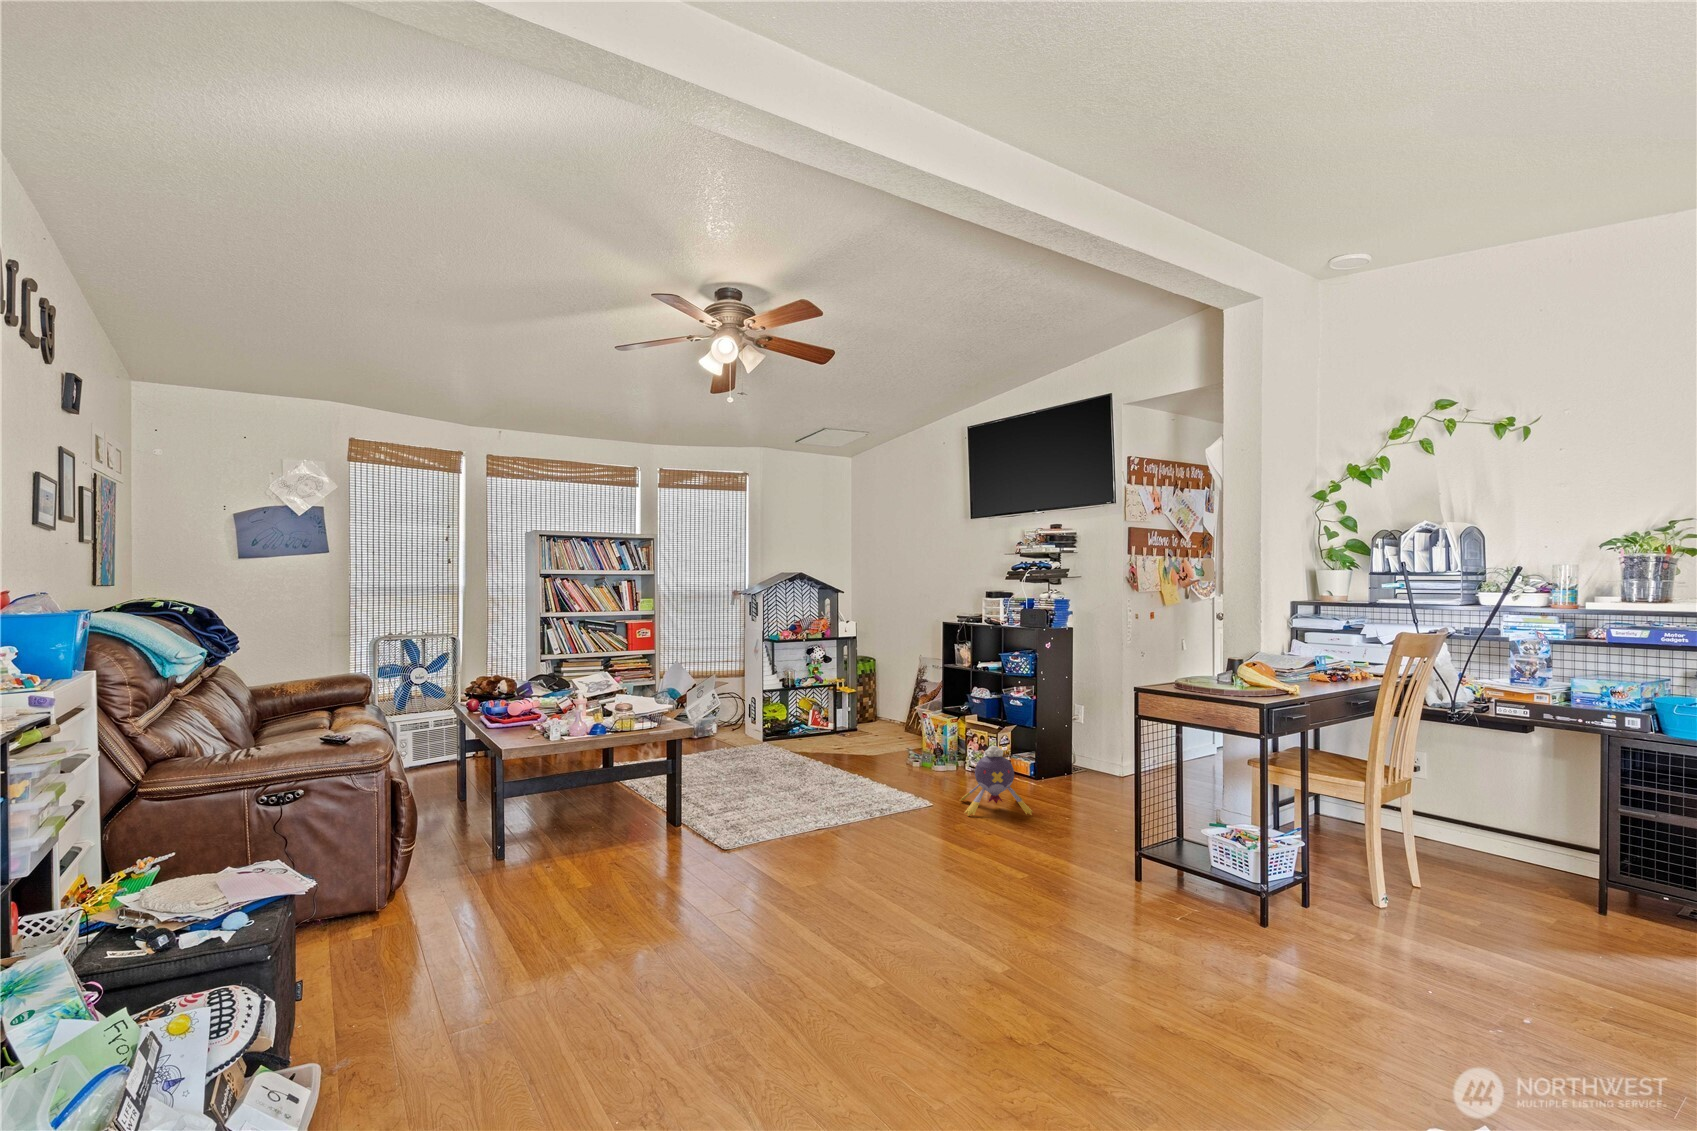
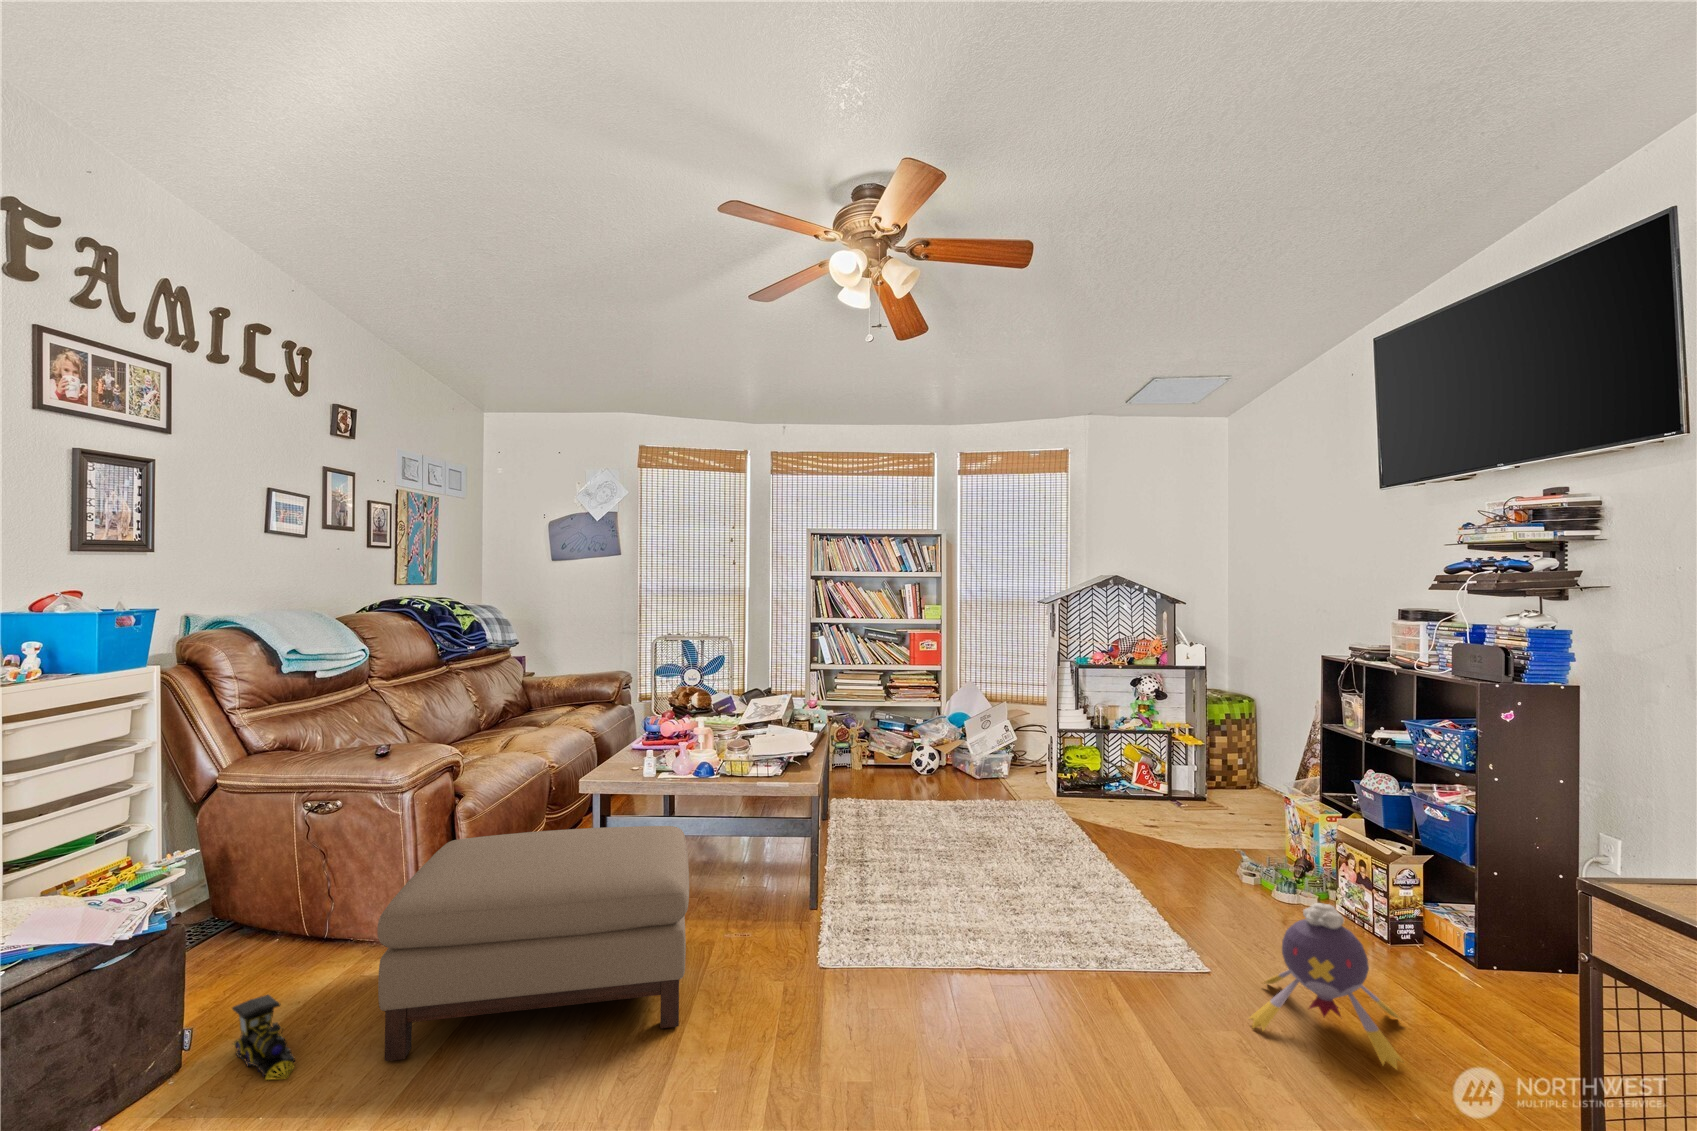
ottoman: none [431,766,683,938] -> present [377,826,689,1061]
toy train: none [355,921,441,968] -> present [232,995,295,1080]

